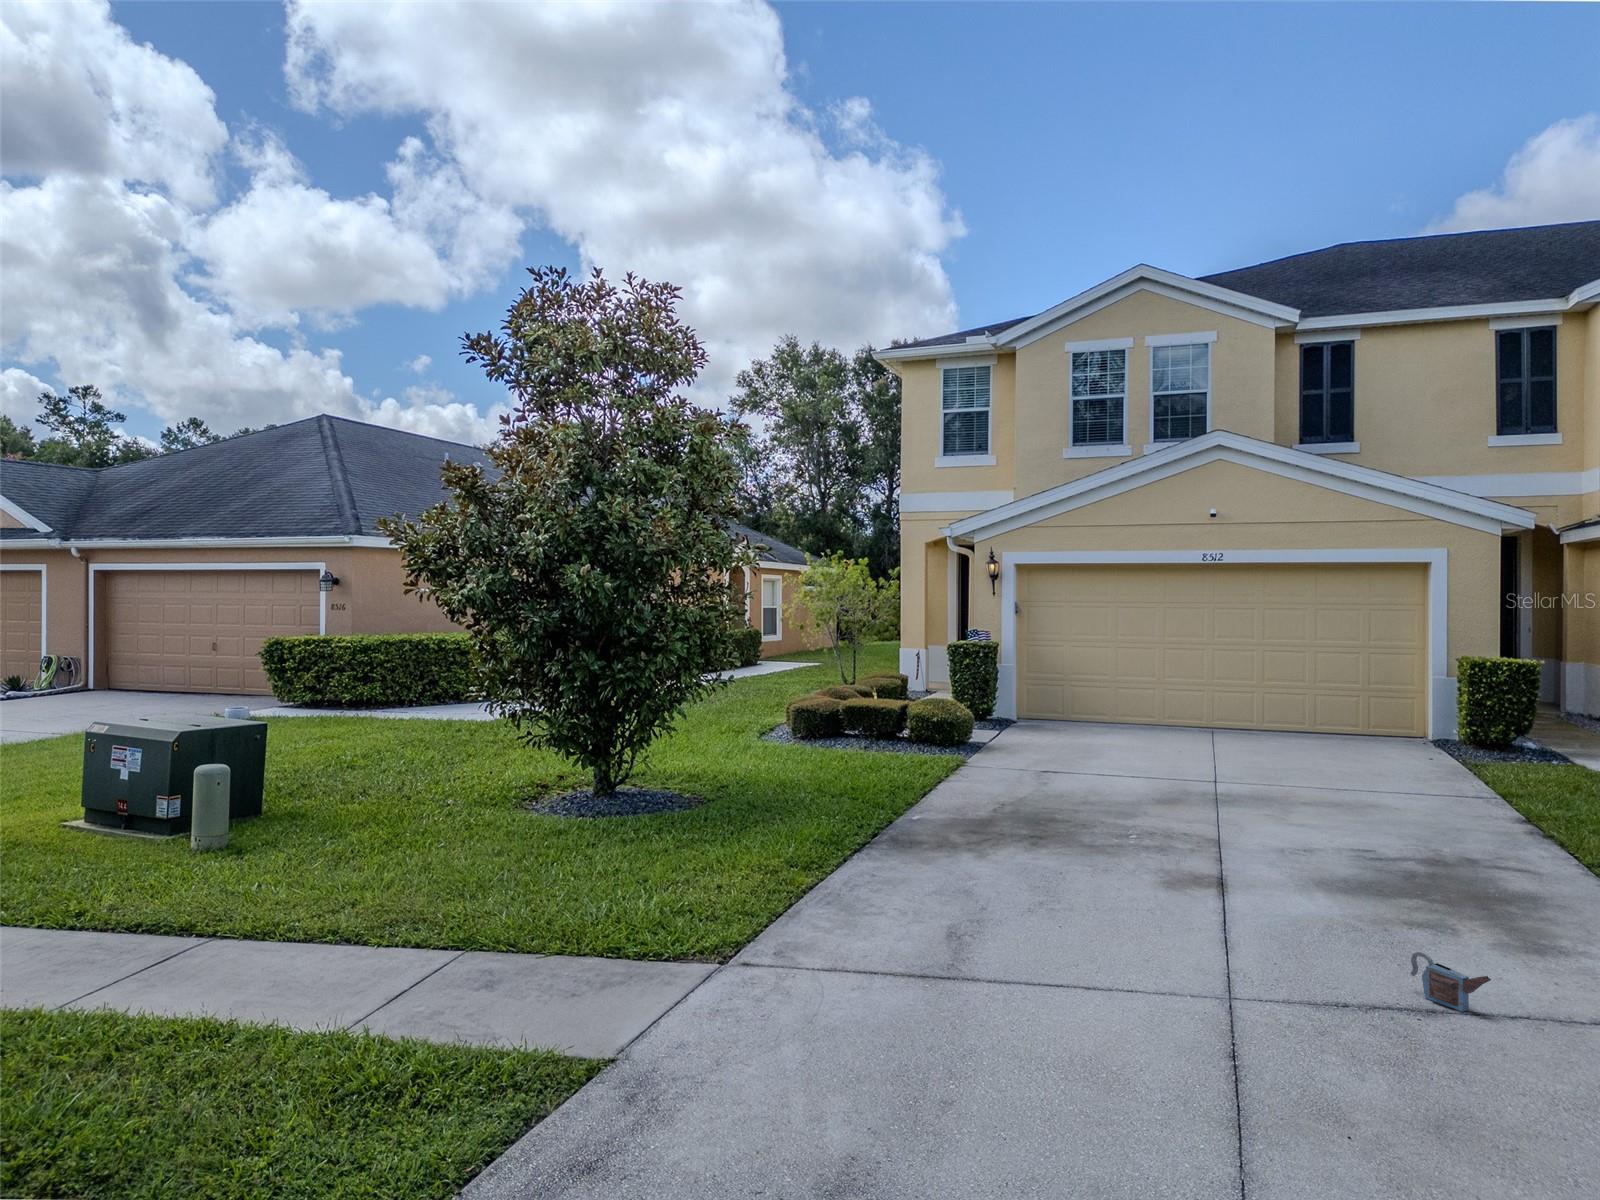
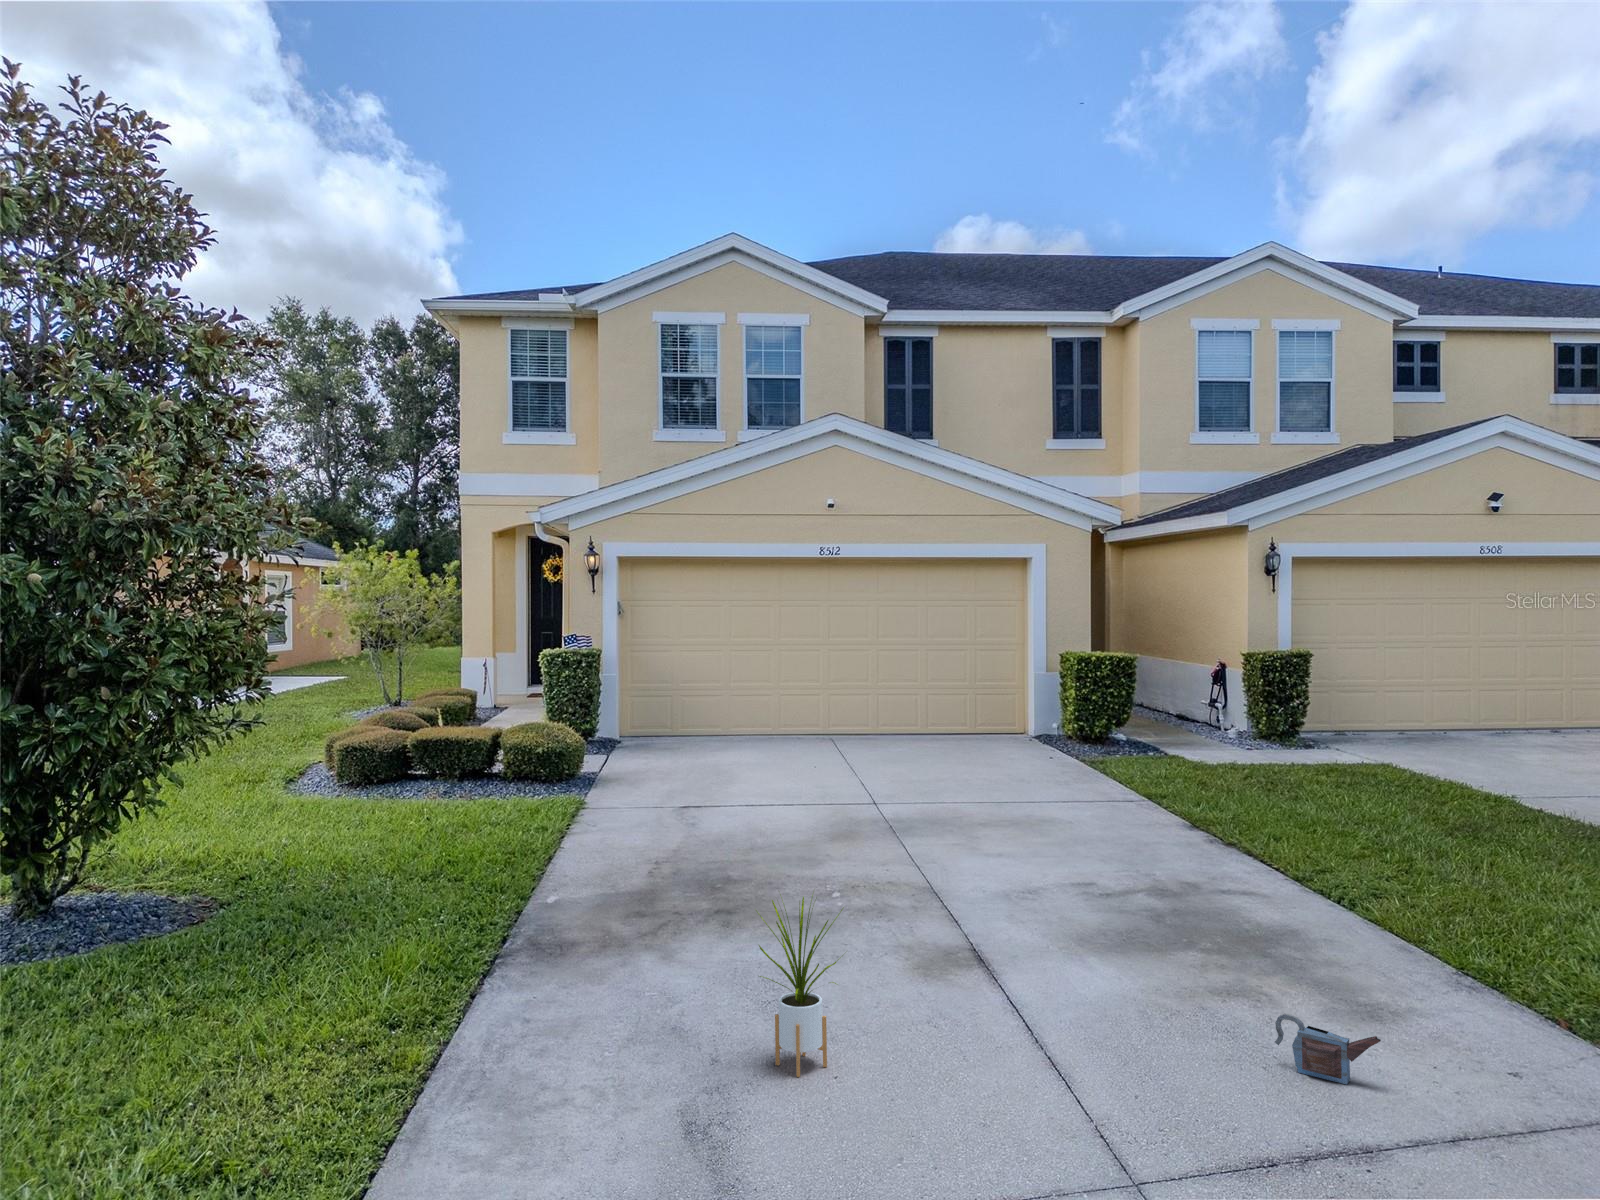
house plant: none [1001,811,1067,938] -> present [756,895,844,1077]

